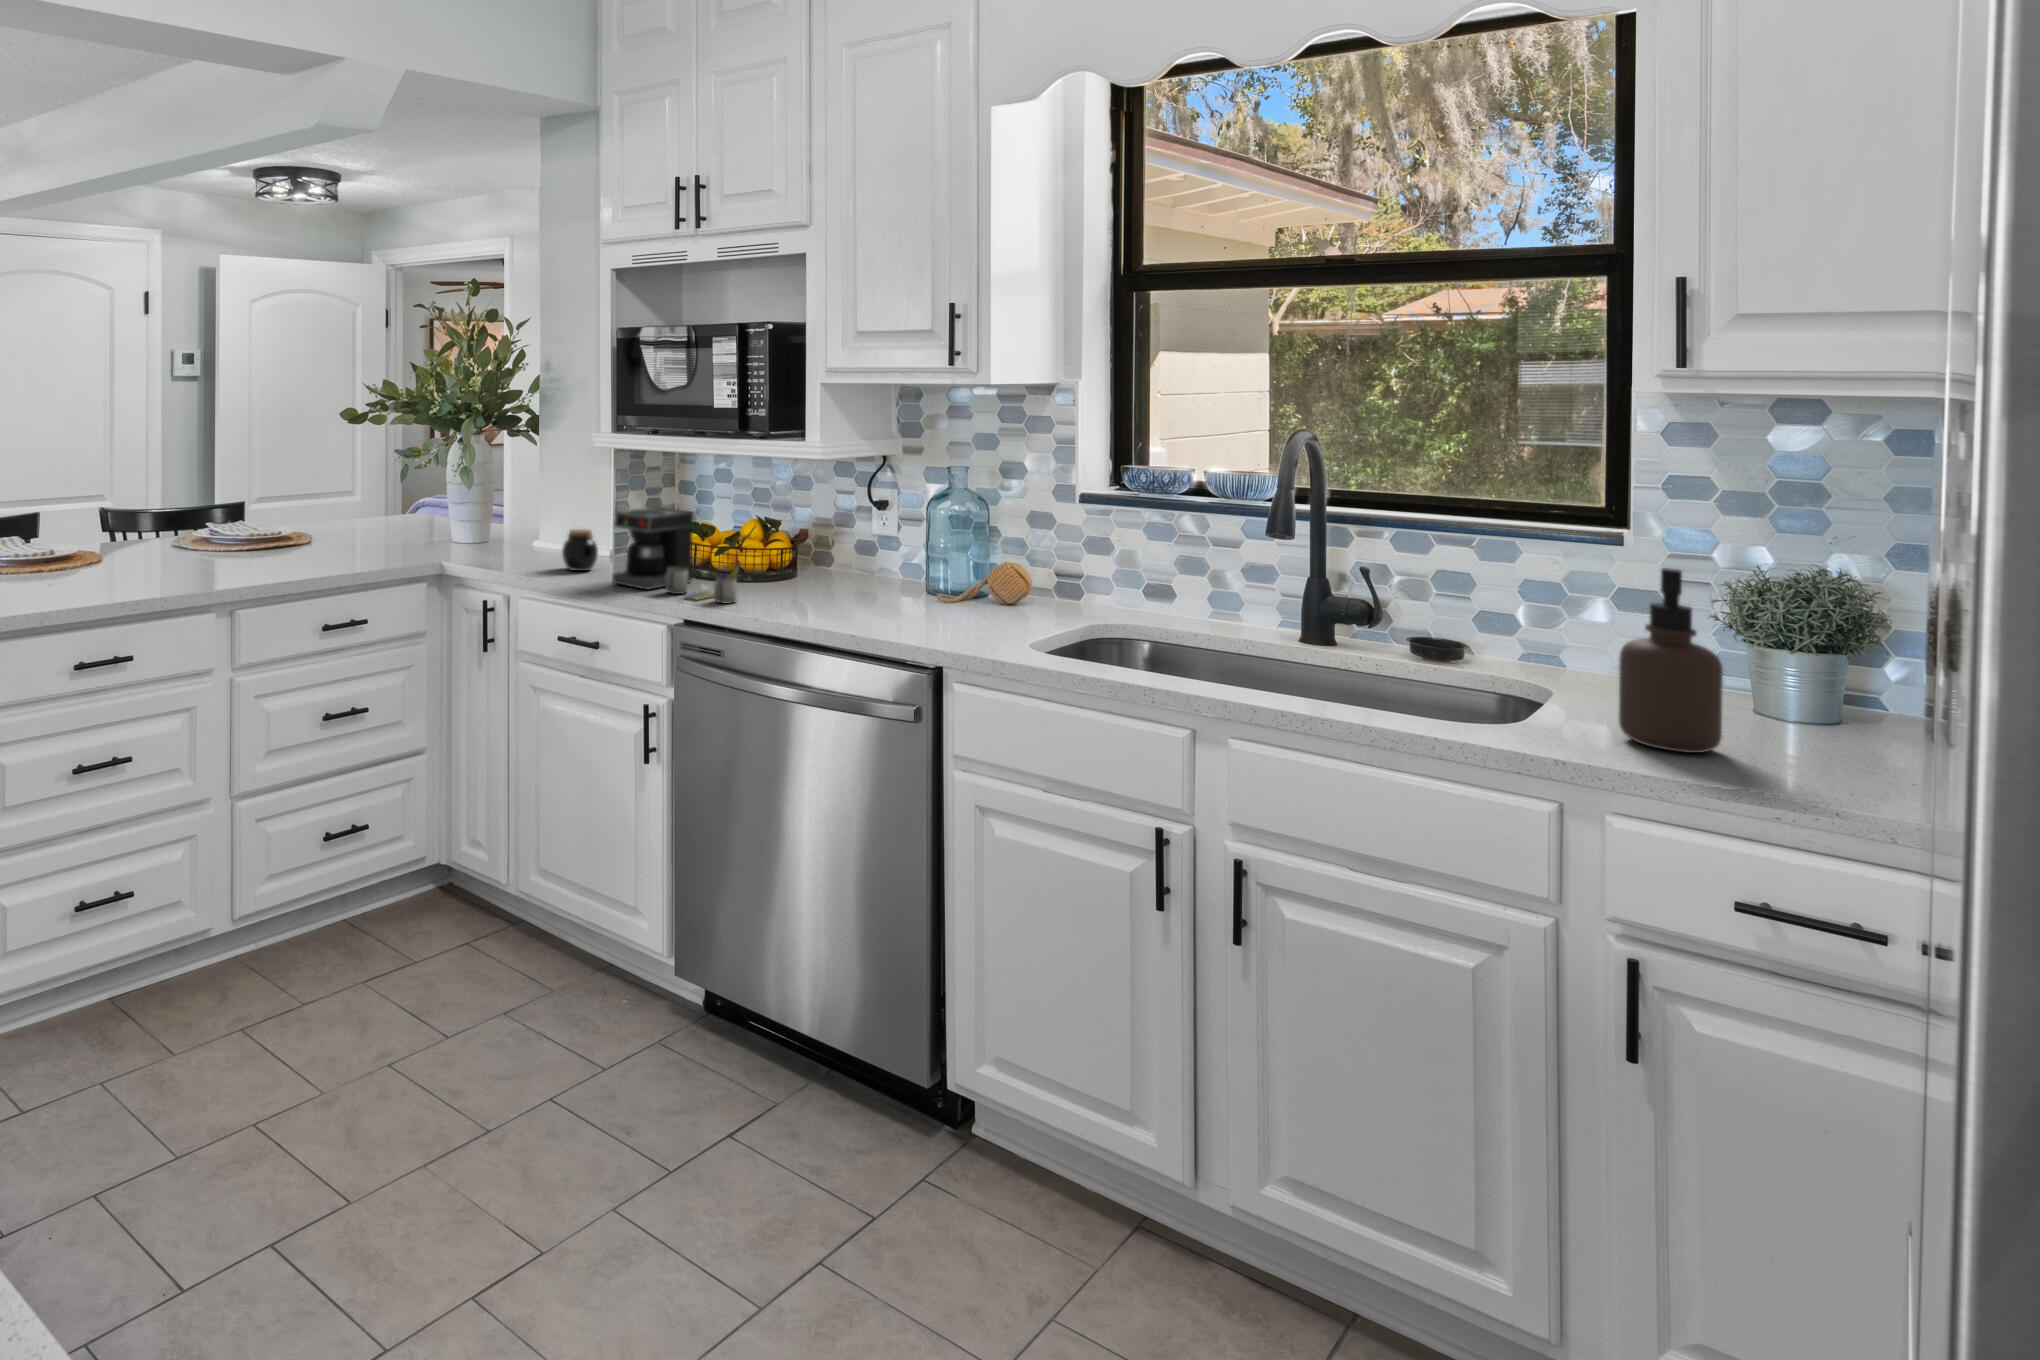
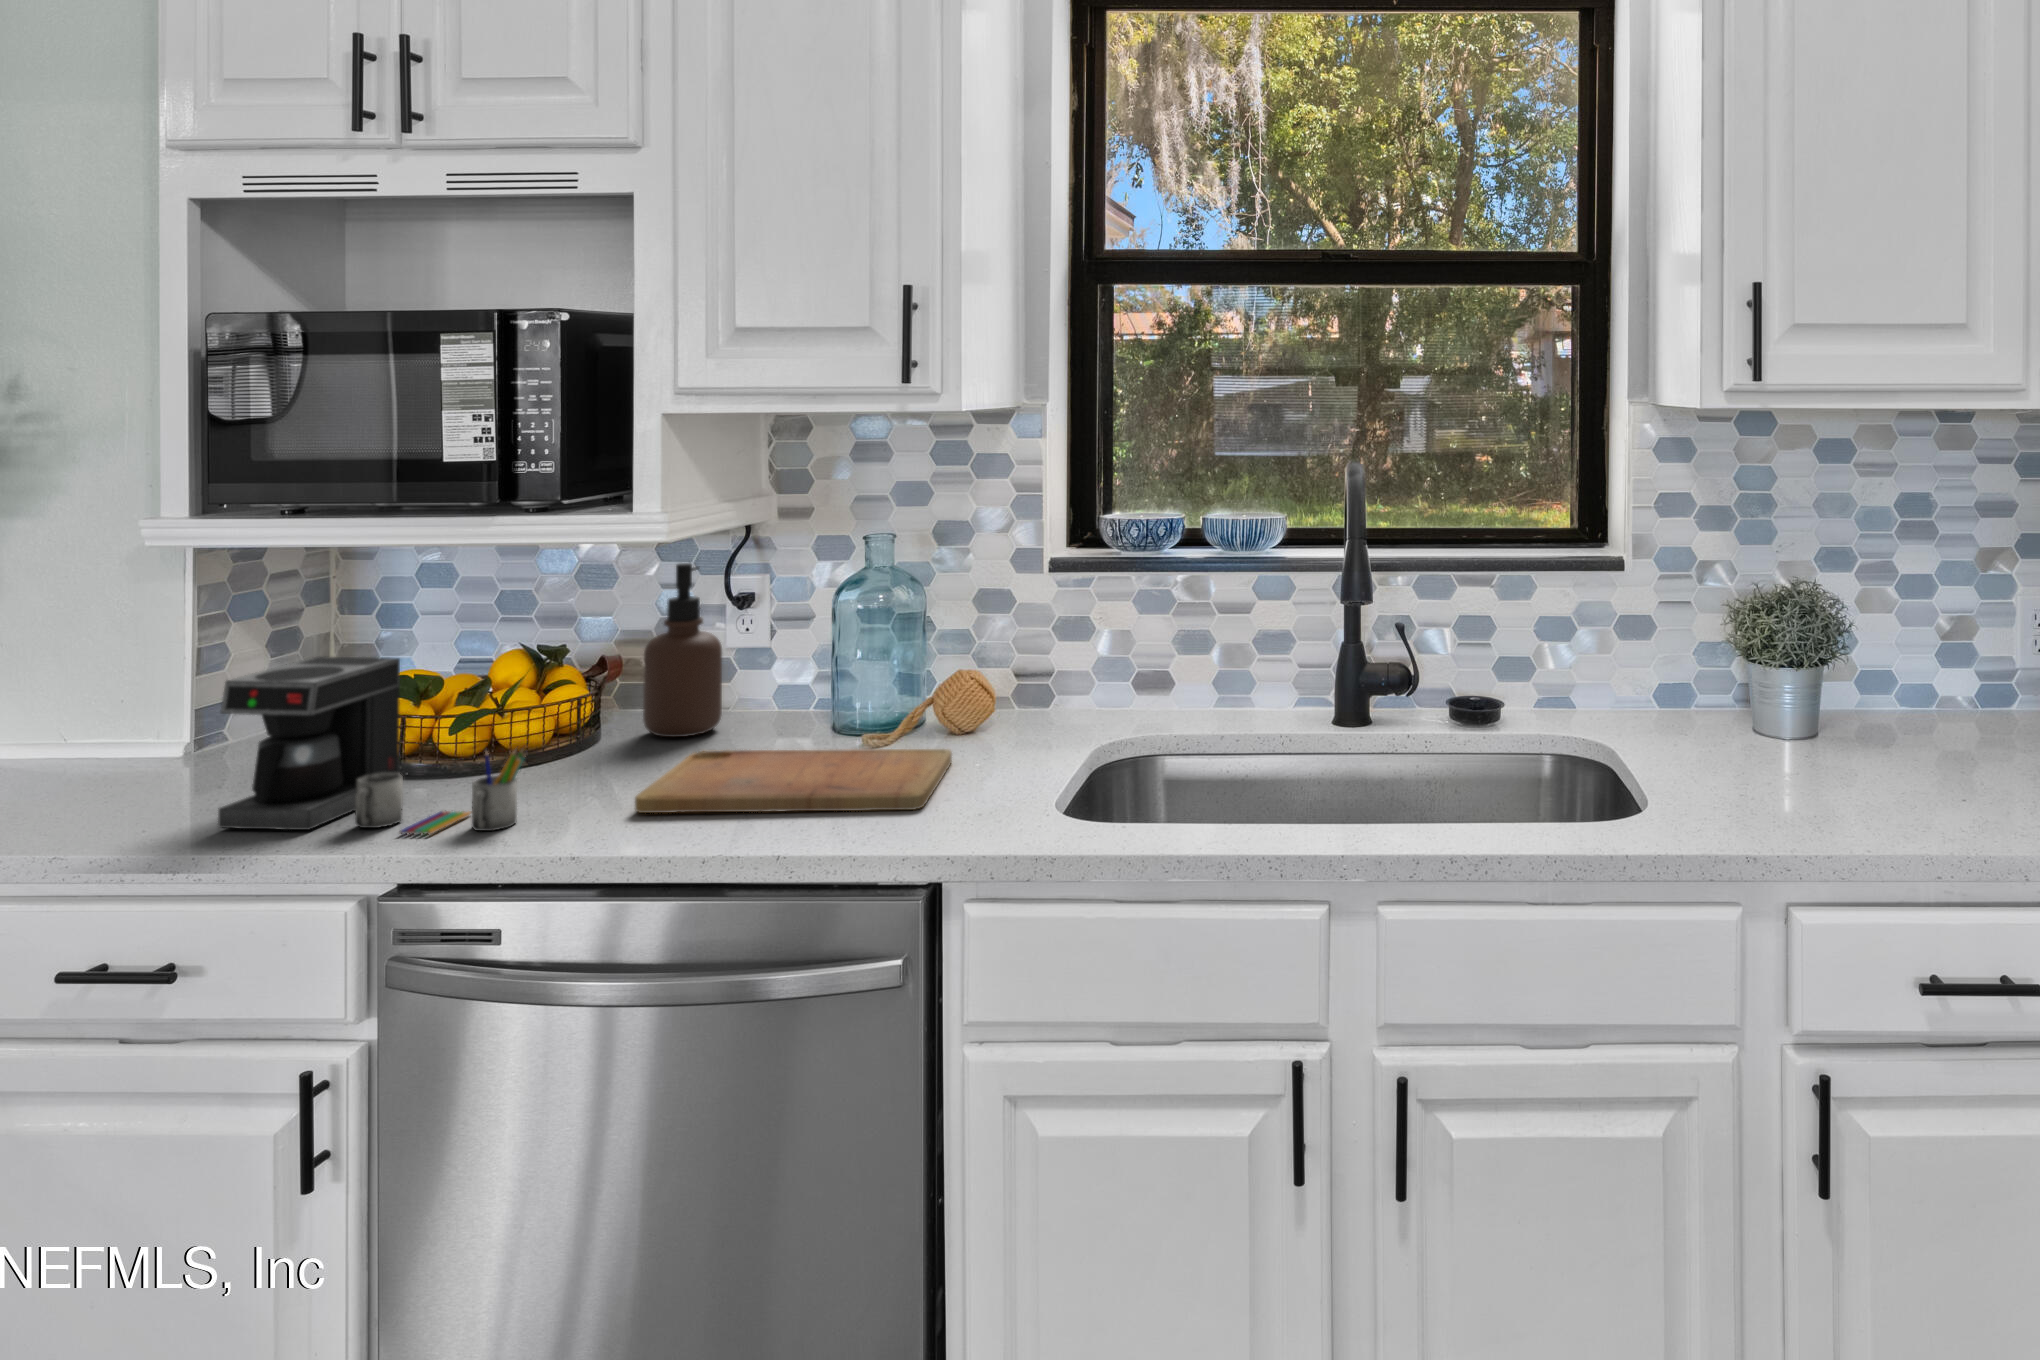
jar: present [562,529,598,571] -> none [73,720,167,812]
soap dispenser: present [1619,568,1723,753] -> present [643,563,722,737]
cutting board: none [794,585,989,631] -> present [635,749,952,813]

